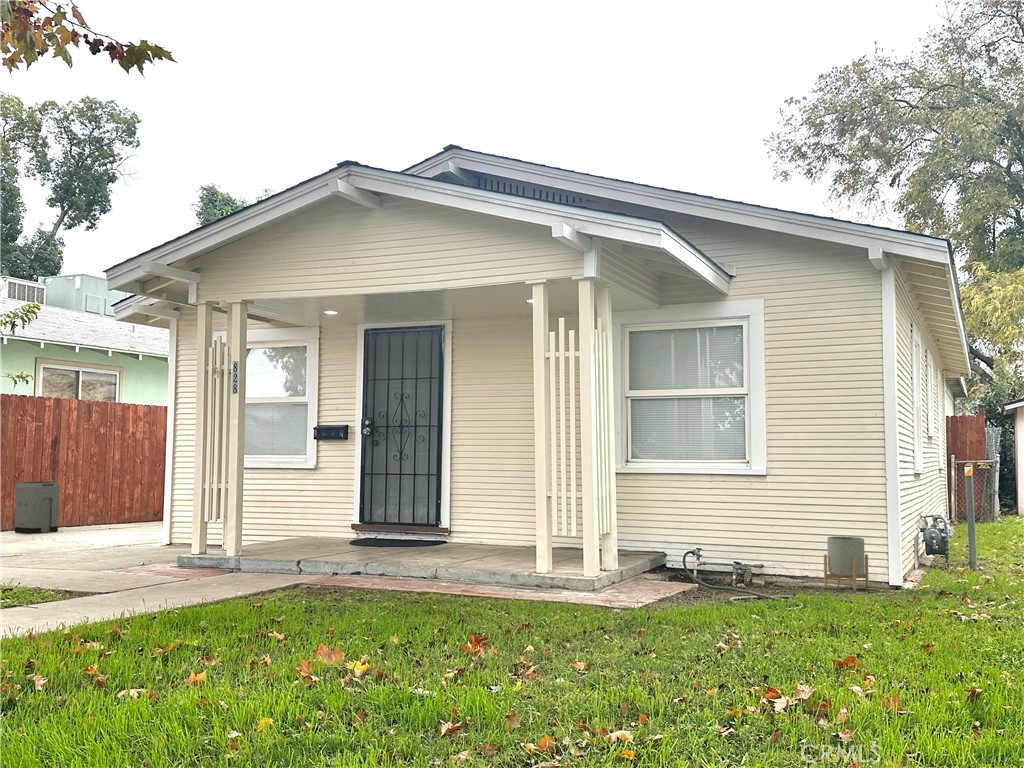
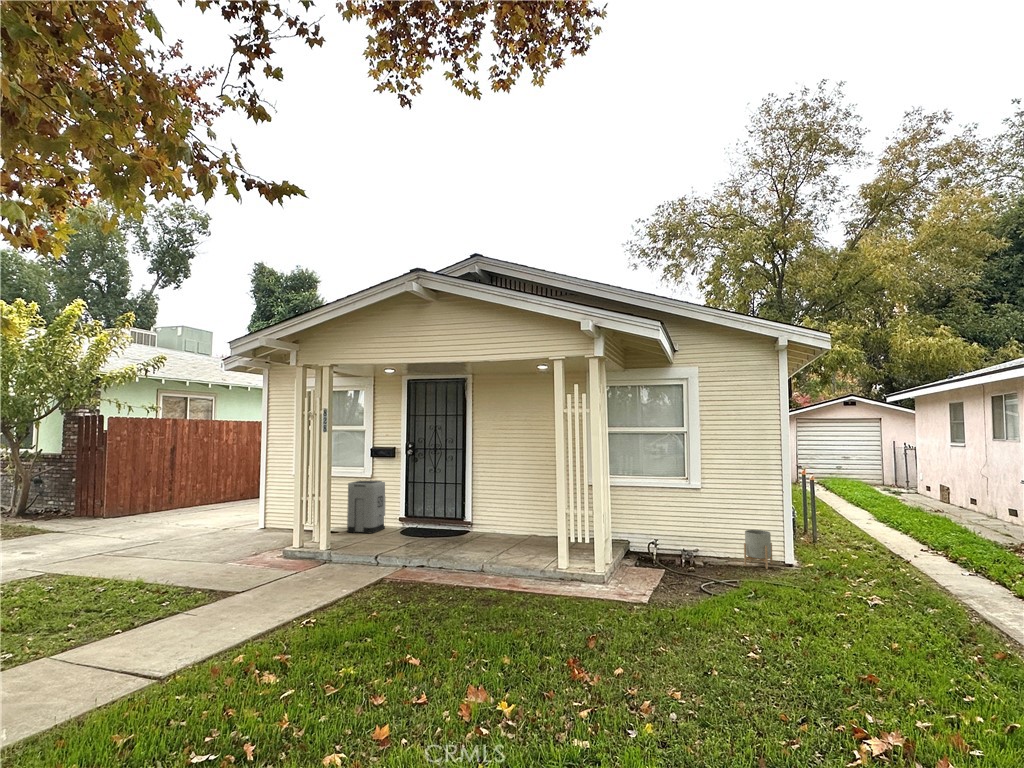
trash can: present [15,482,60,534] -> present [347,480,385,533]

